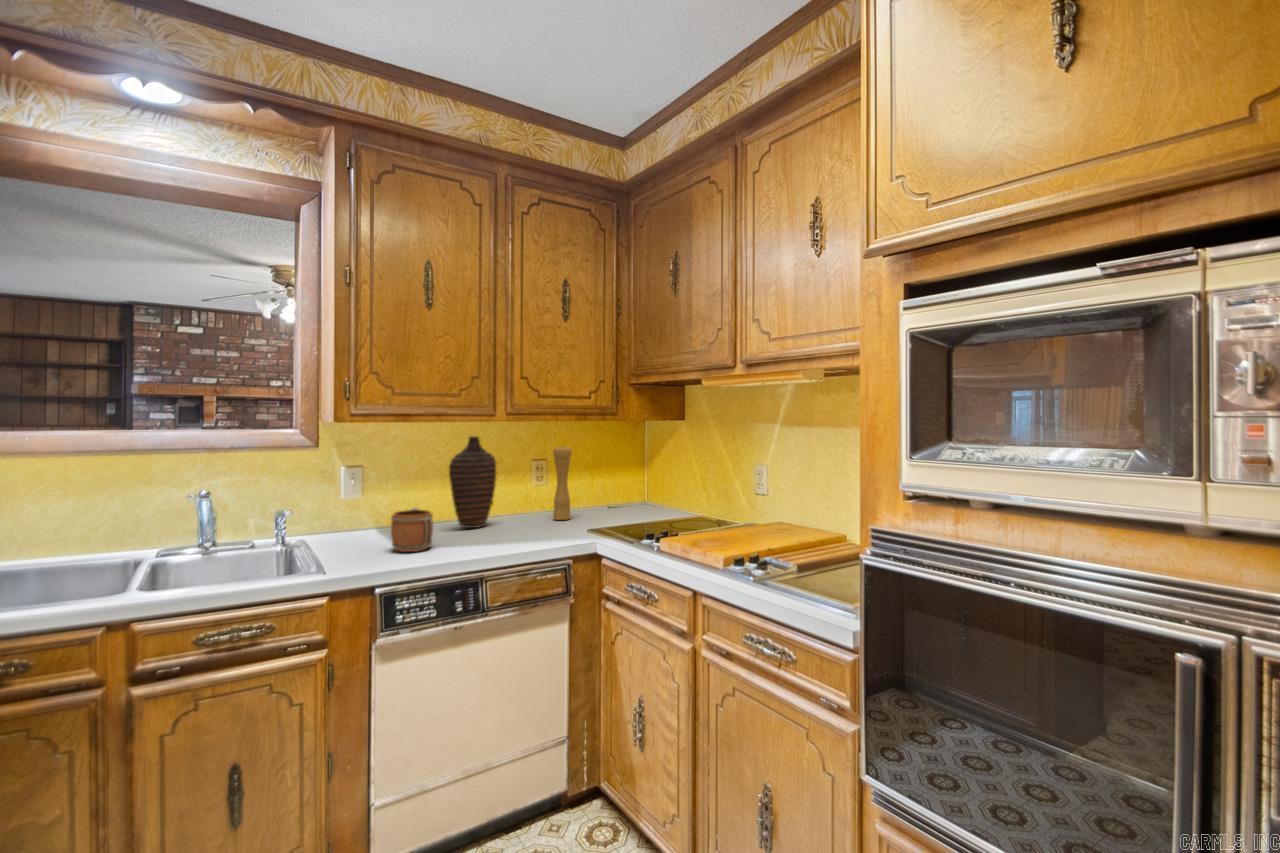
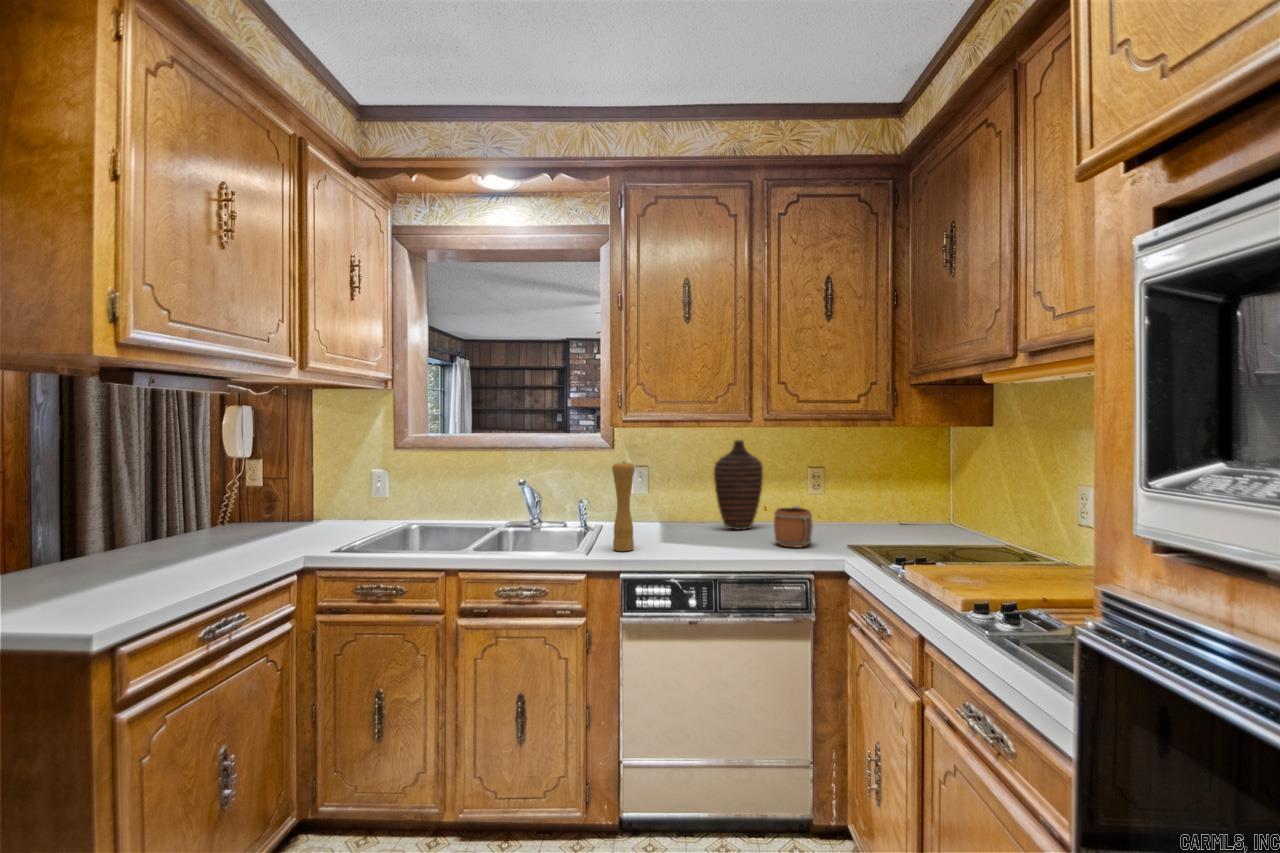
pepper mill: present [553,446,572,520] -> present [612,461,635,551]
mug: present [391,507,433,552] -> present [774,505,813,548]

